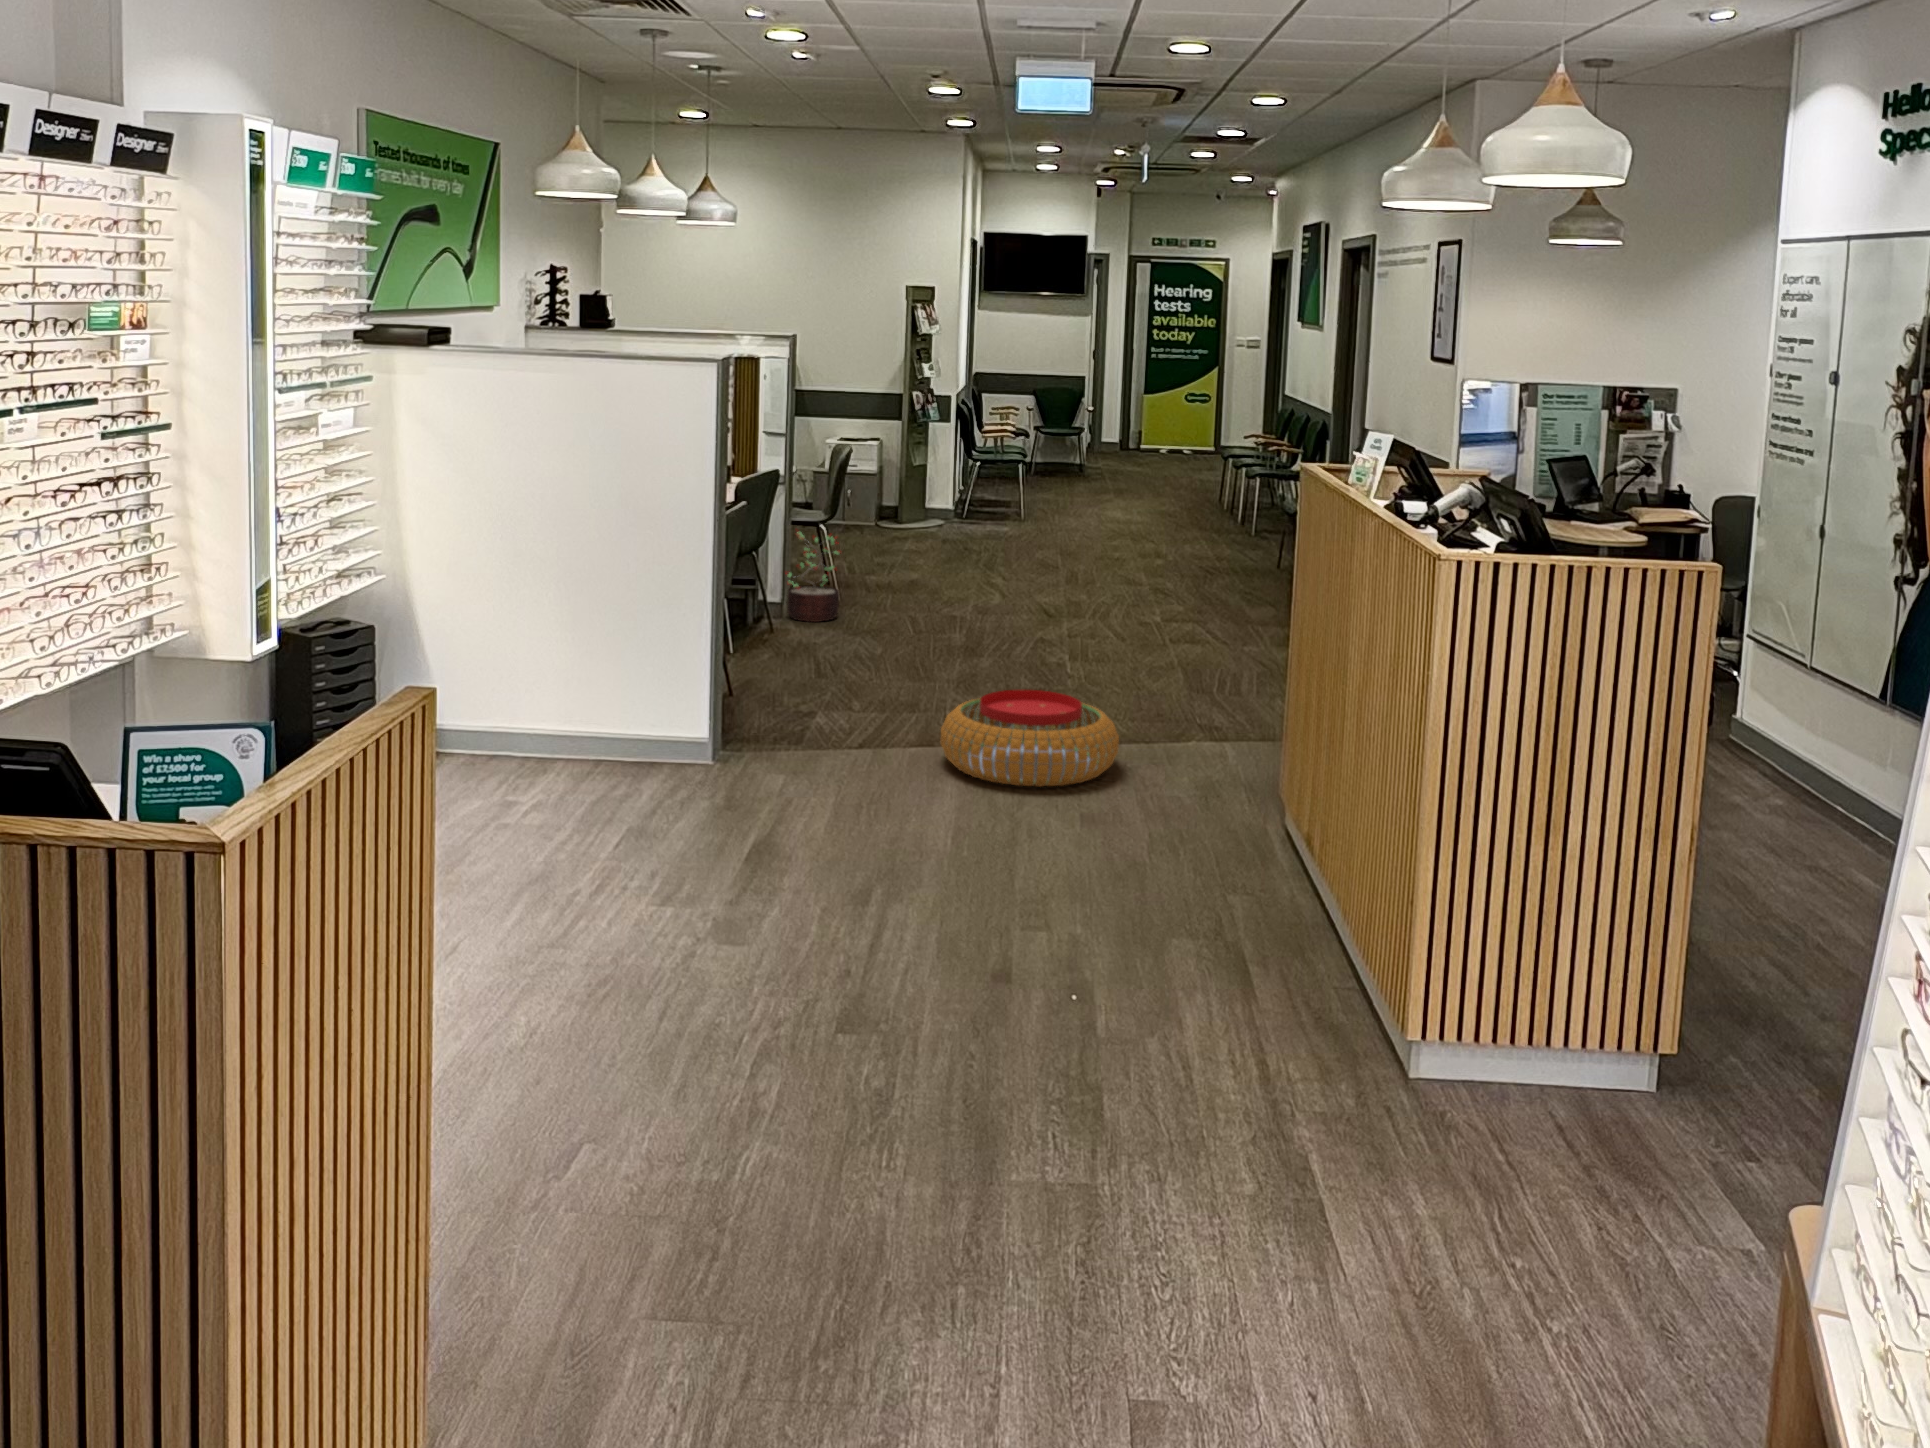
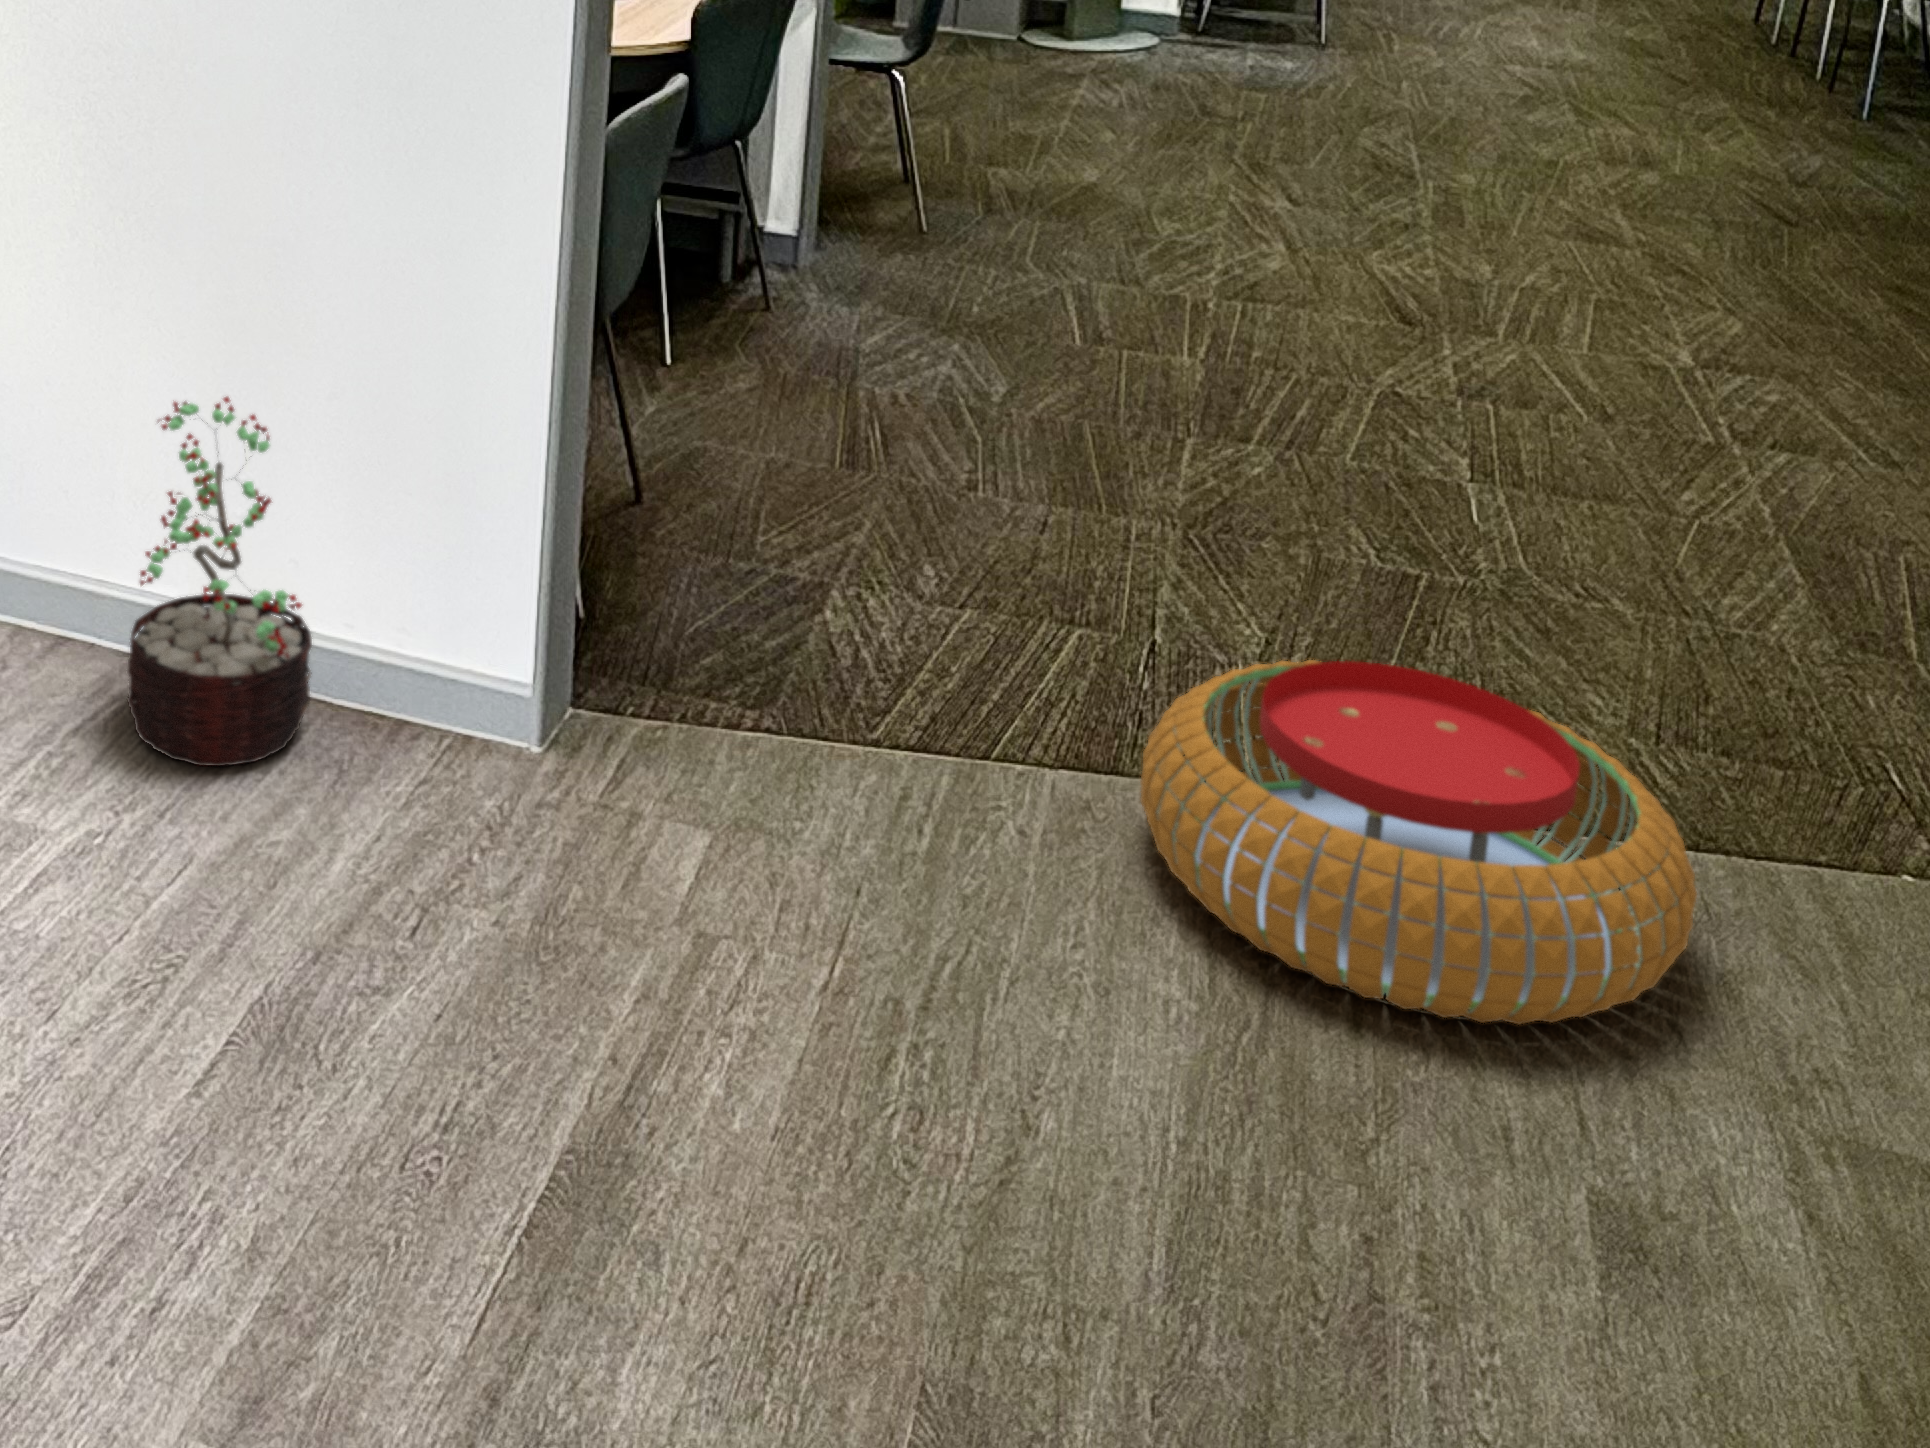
decorative plant: present [786,531,841,622] -> present [127,397,312,766]

